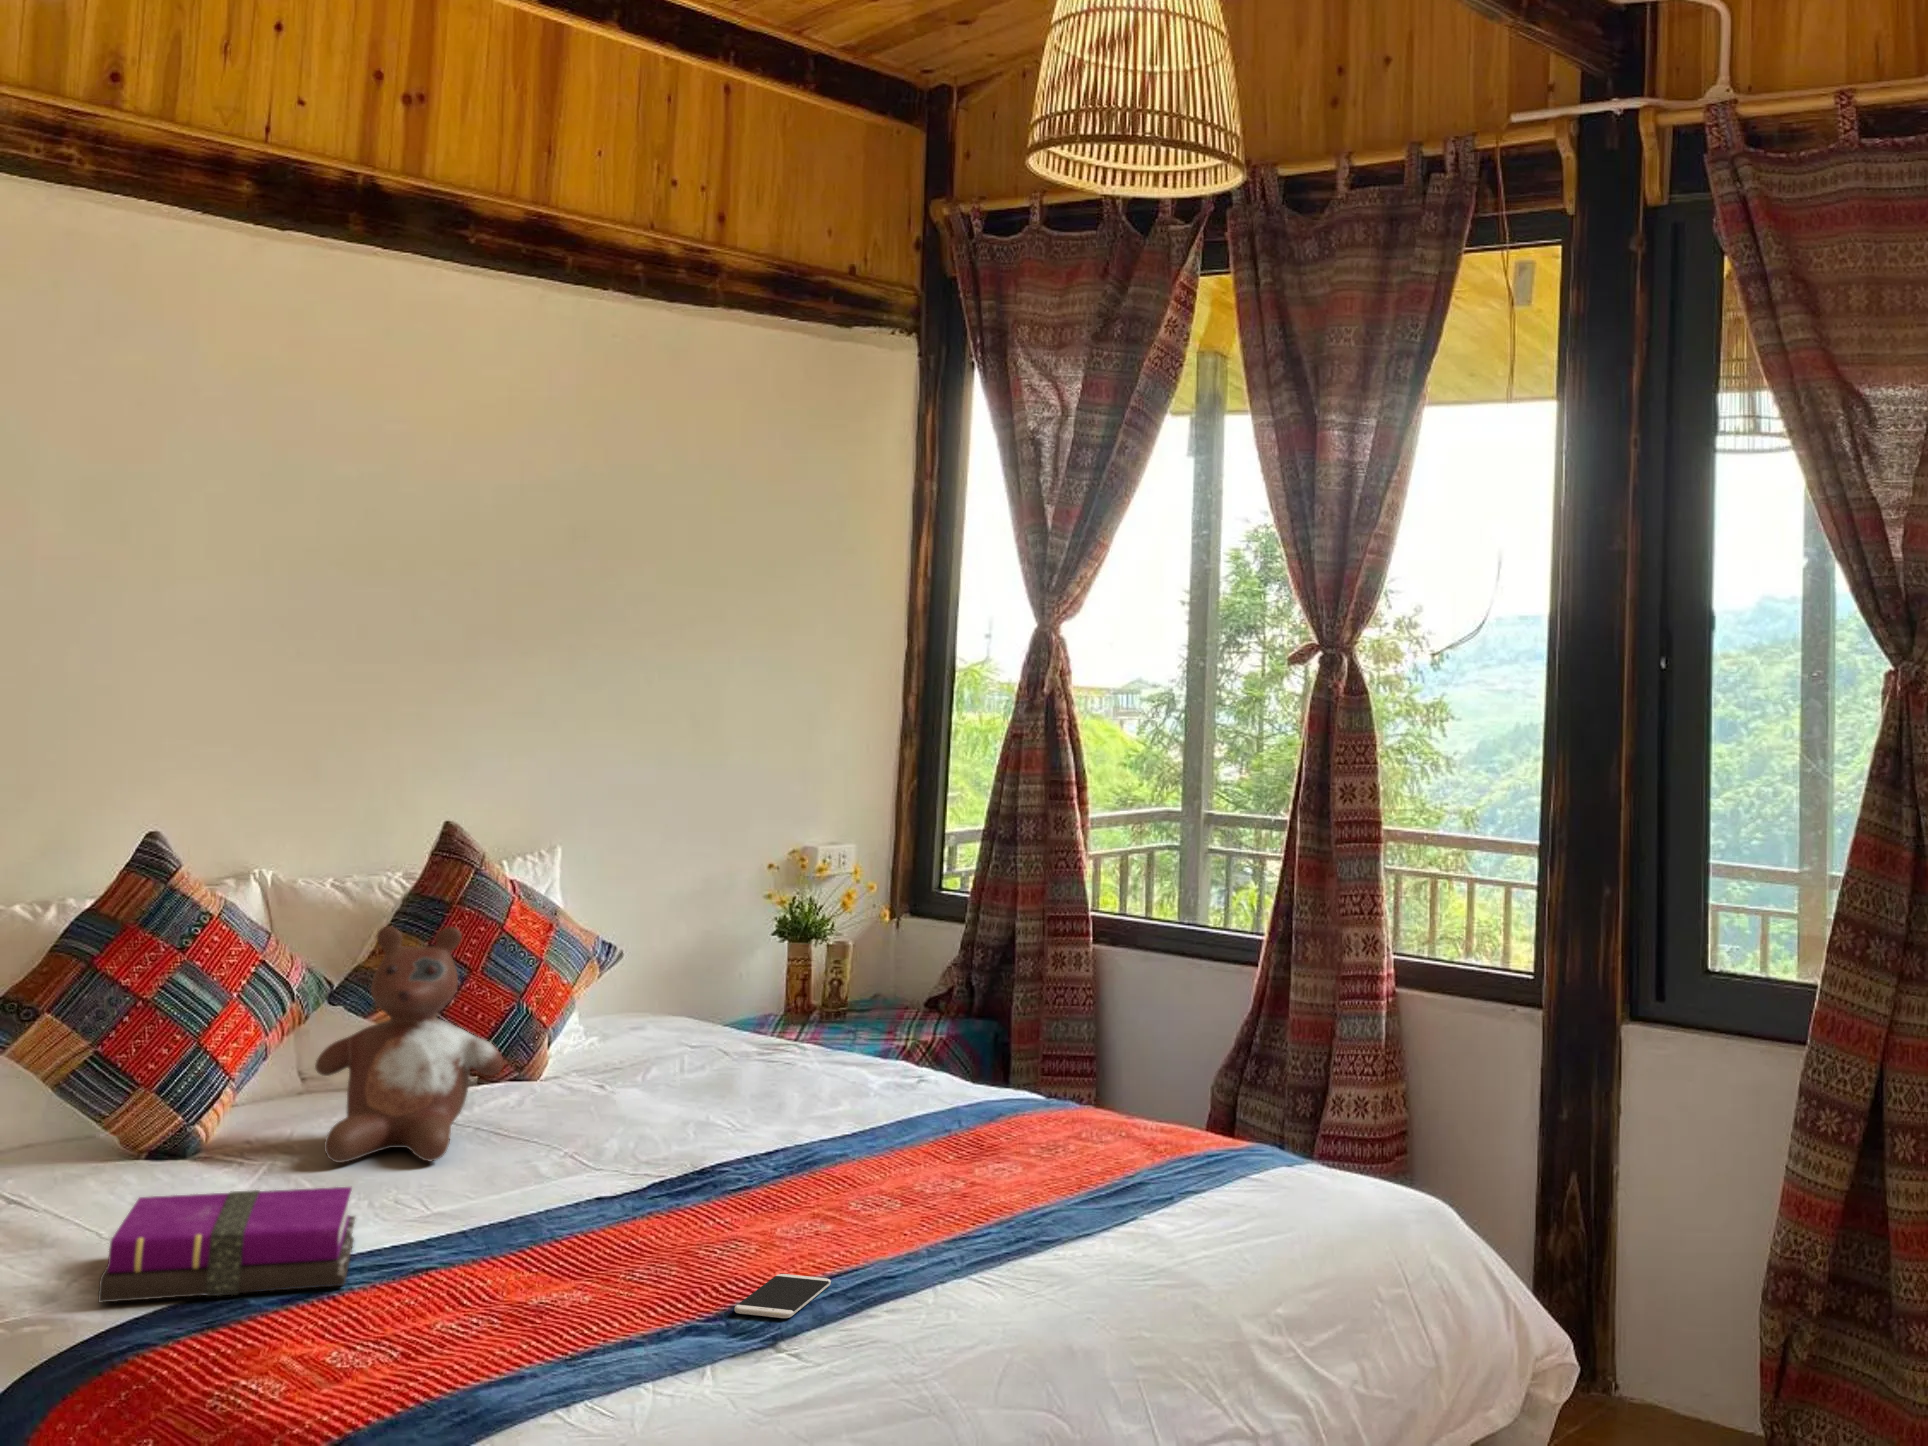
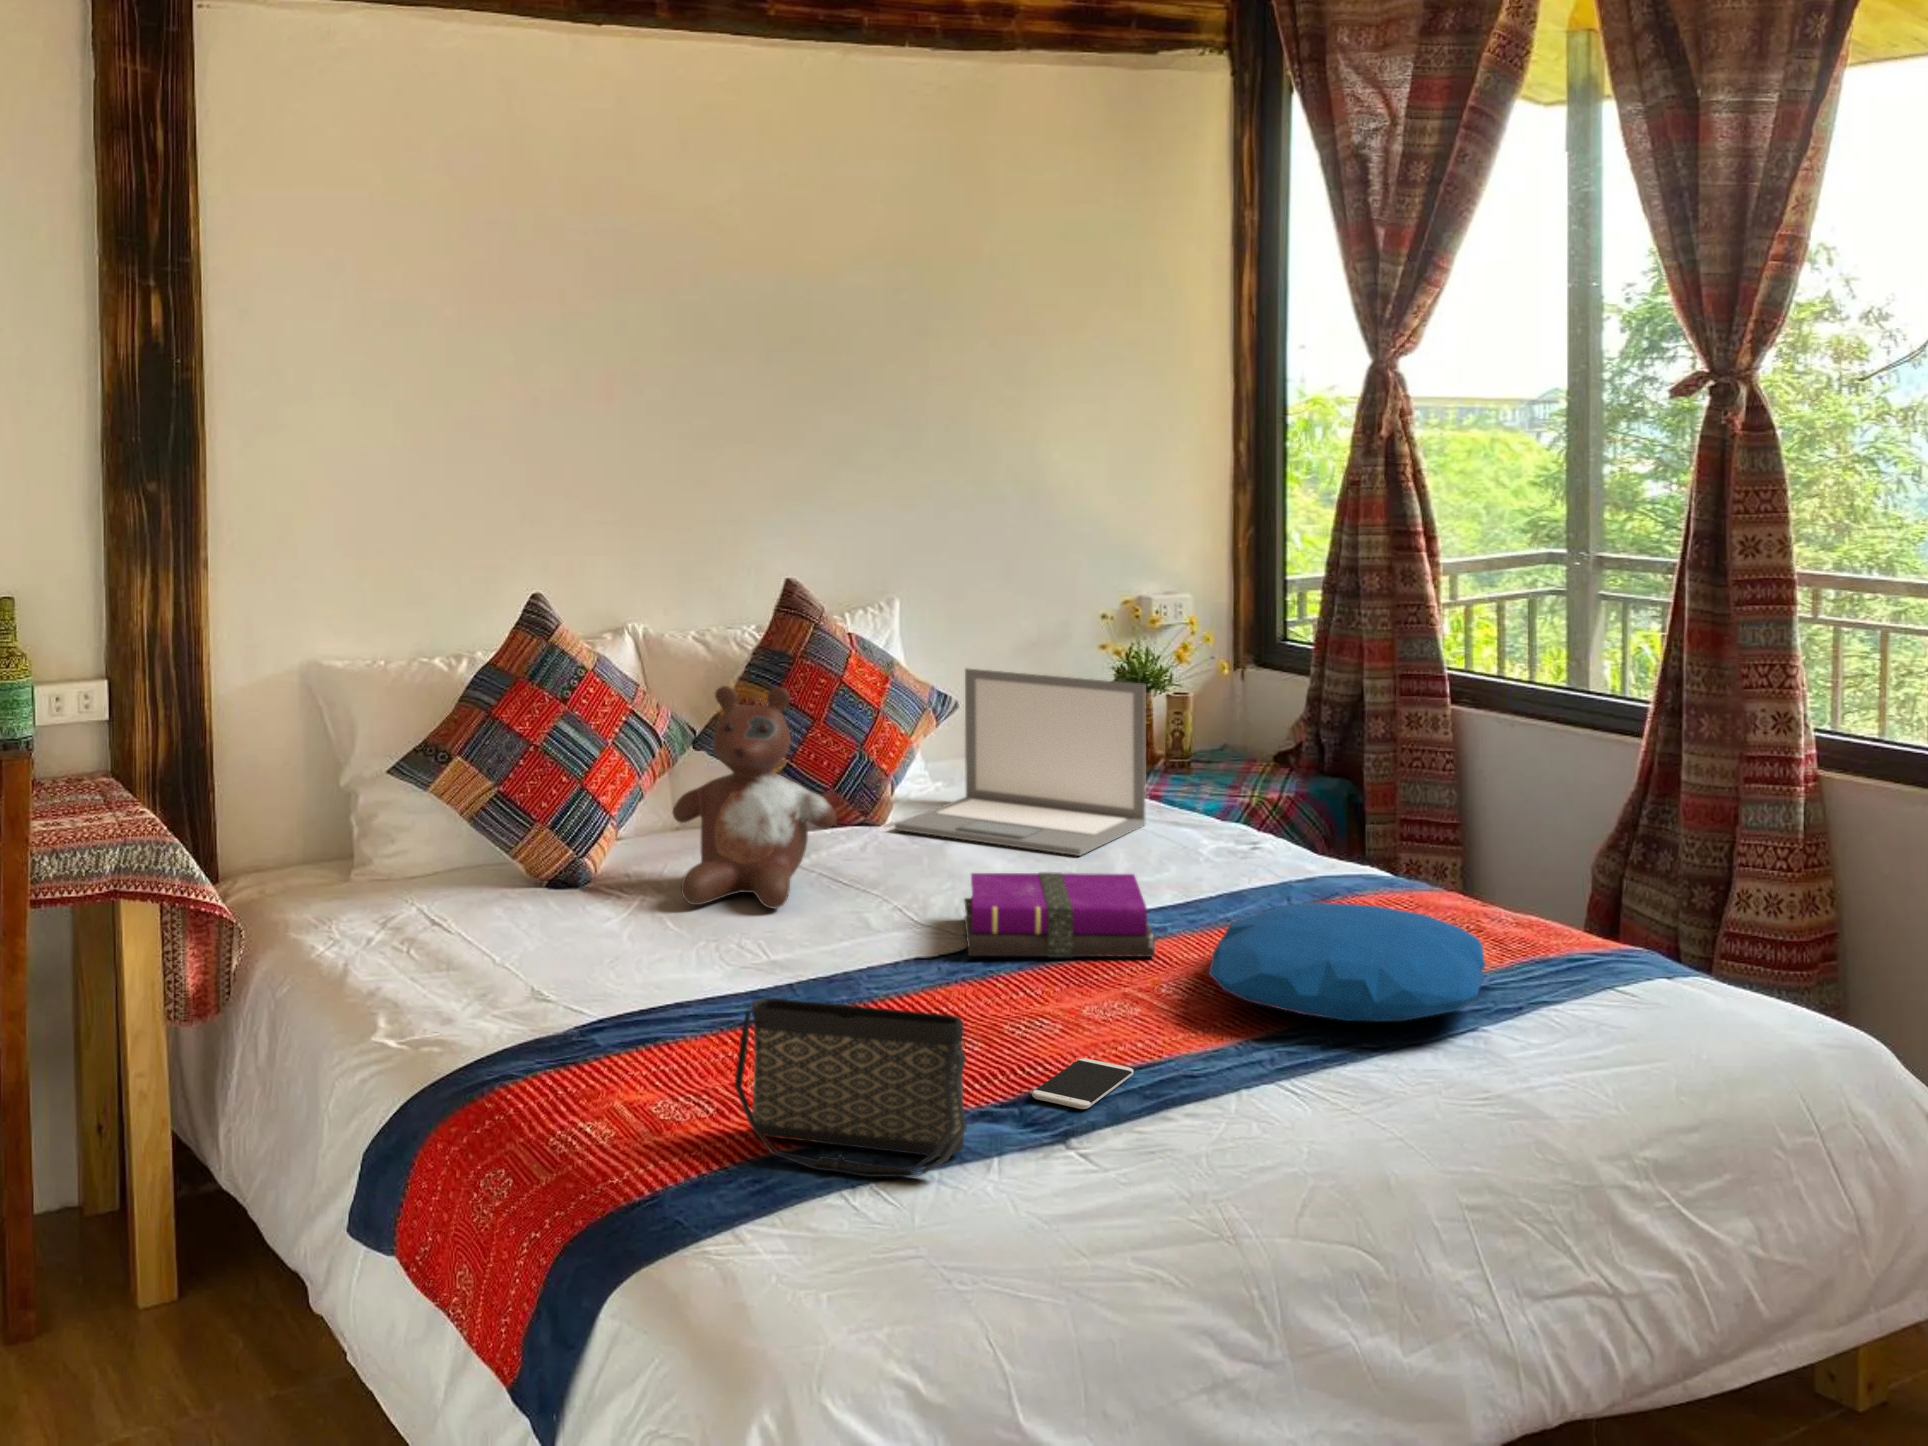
laptop: none [552,914,820,1097] -> present [895,669,1146,856]
pillow: none [897,1119,1144,1220] -> present [1209,903,1486,1021]
notebook: present [98,1187,355,1303] -> present [964,872,1155,957]
handbag: none [432,1225,682,1397] -> present [734,998,967,1177]

